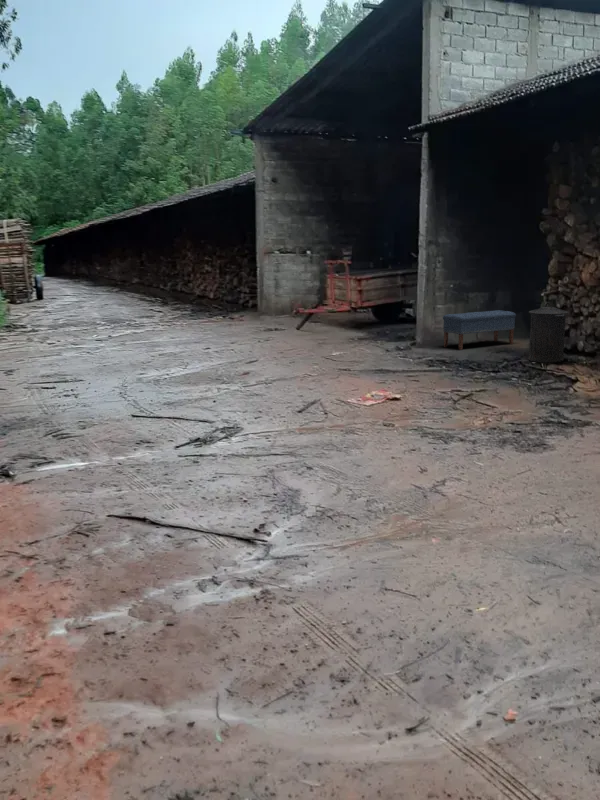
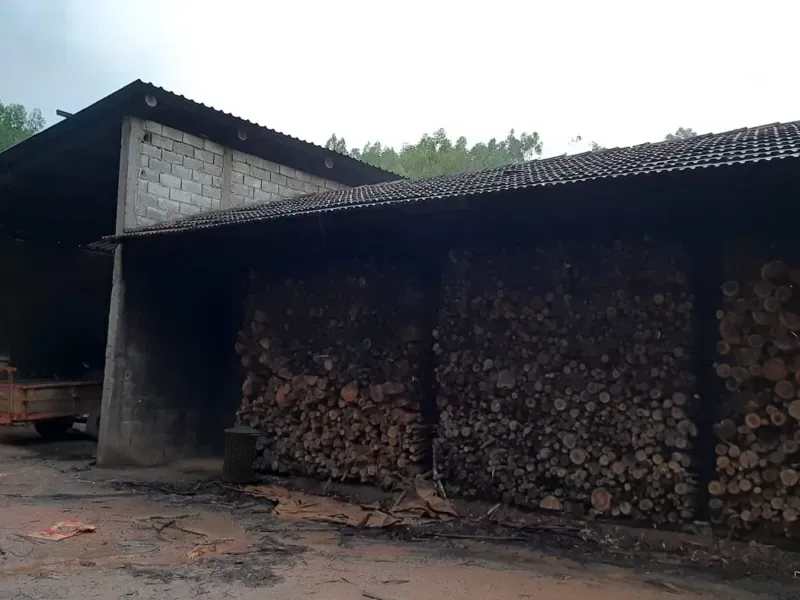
bench: present [443,310,516,350] -> none [127,428,205,471]

